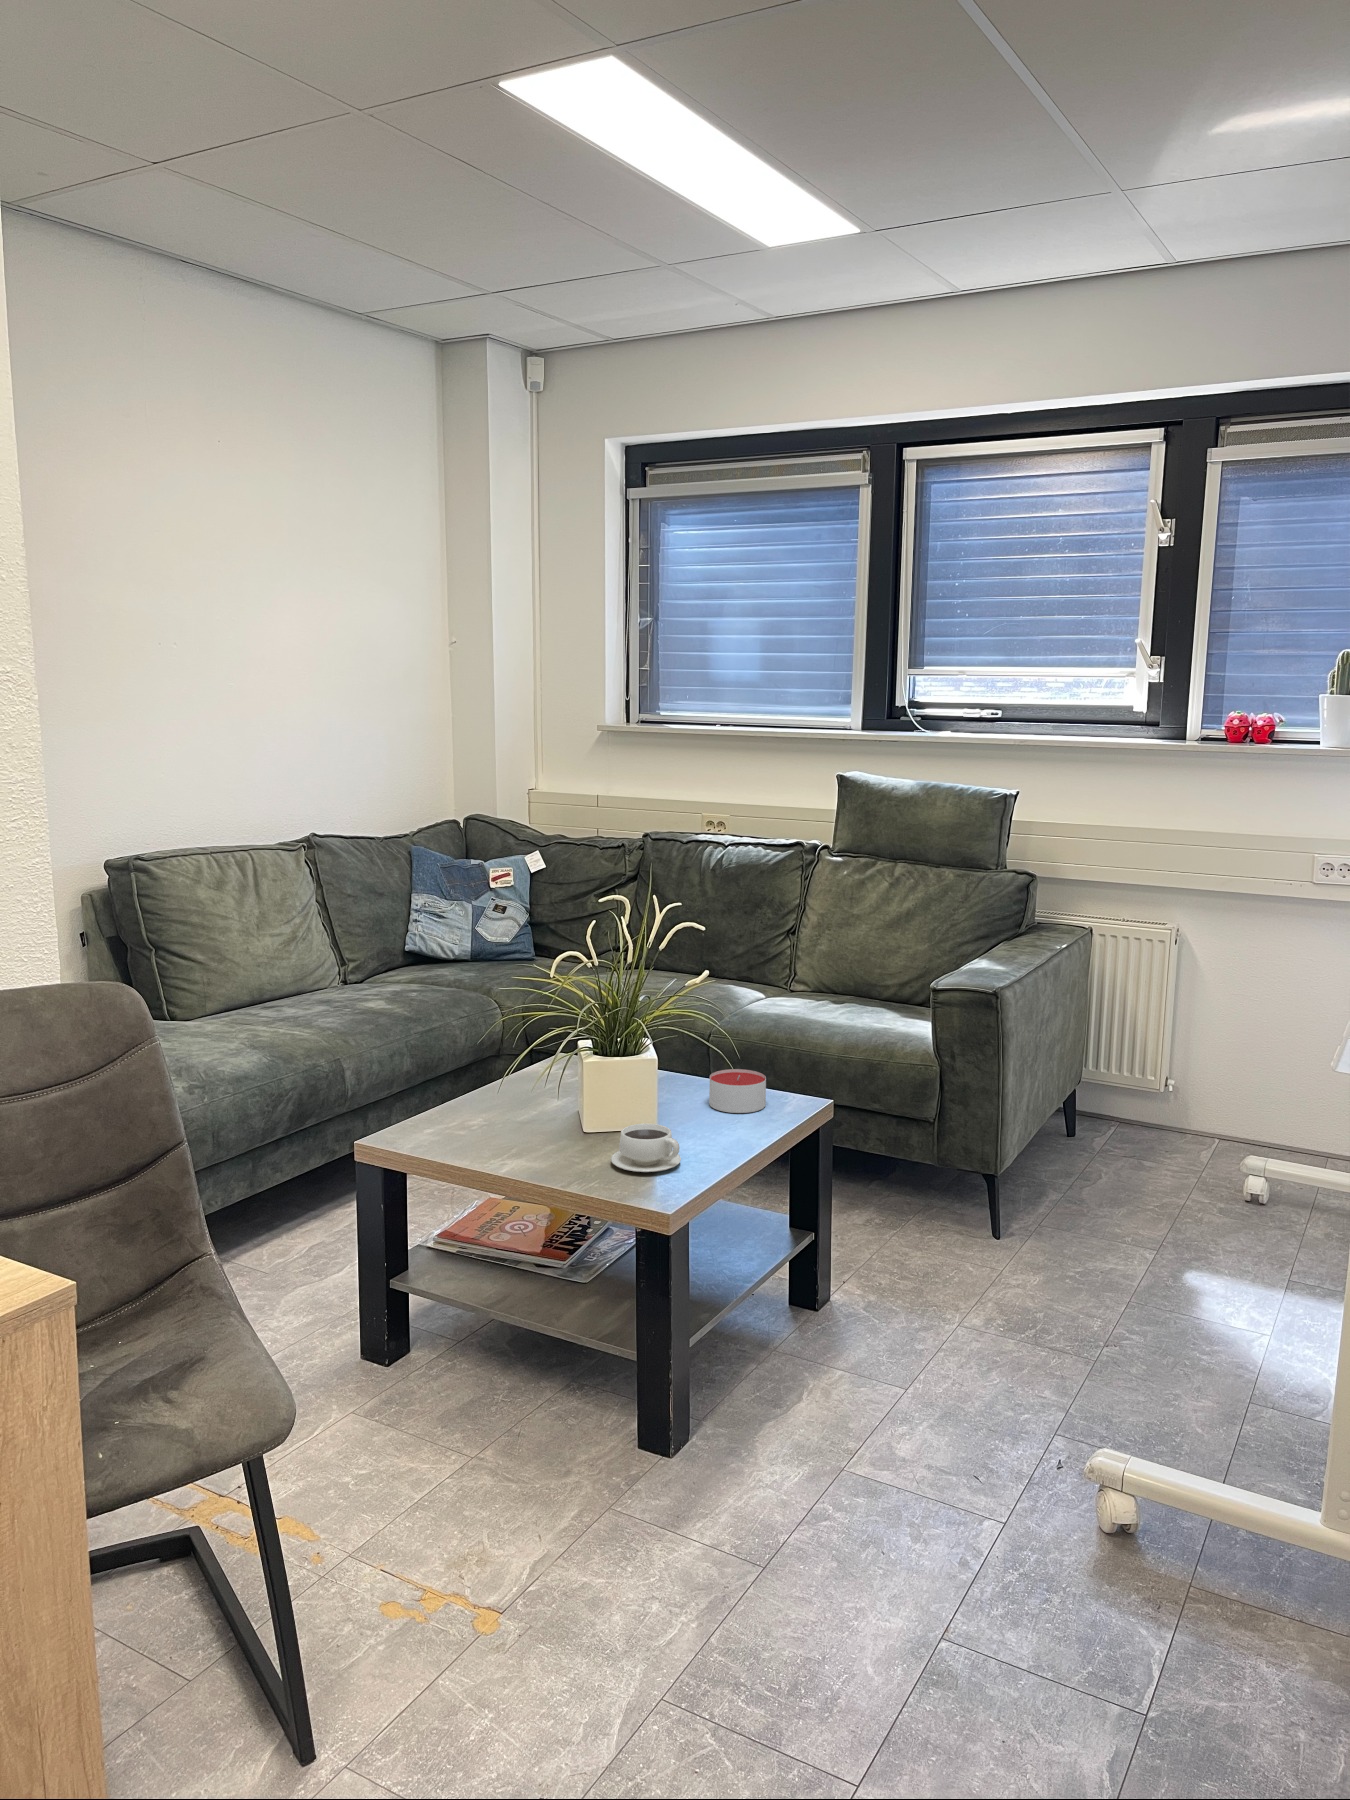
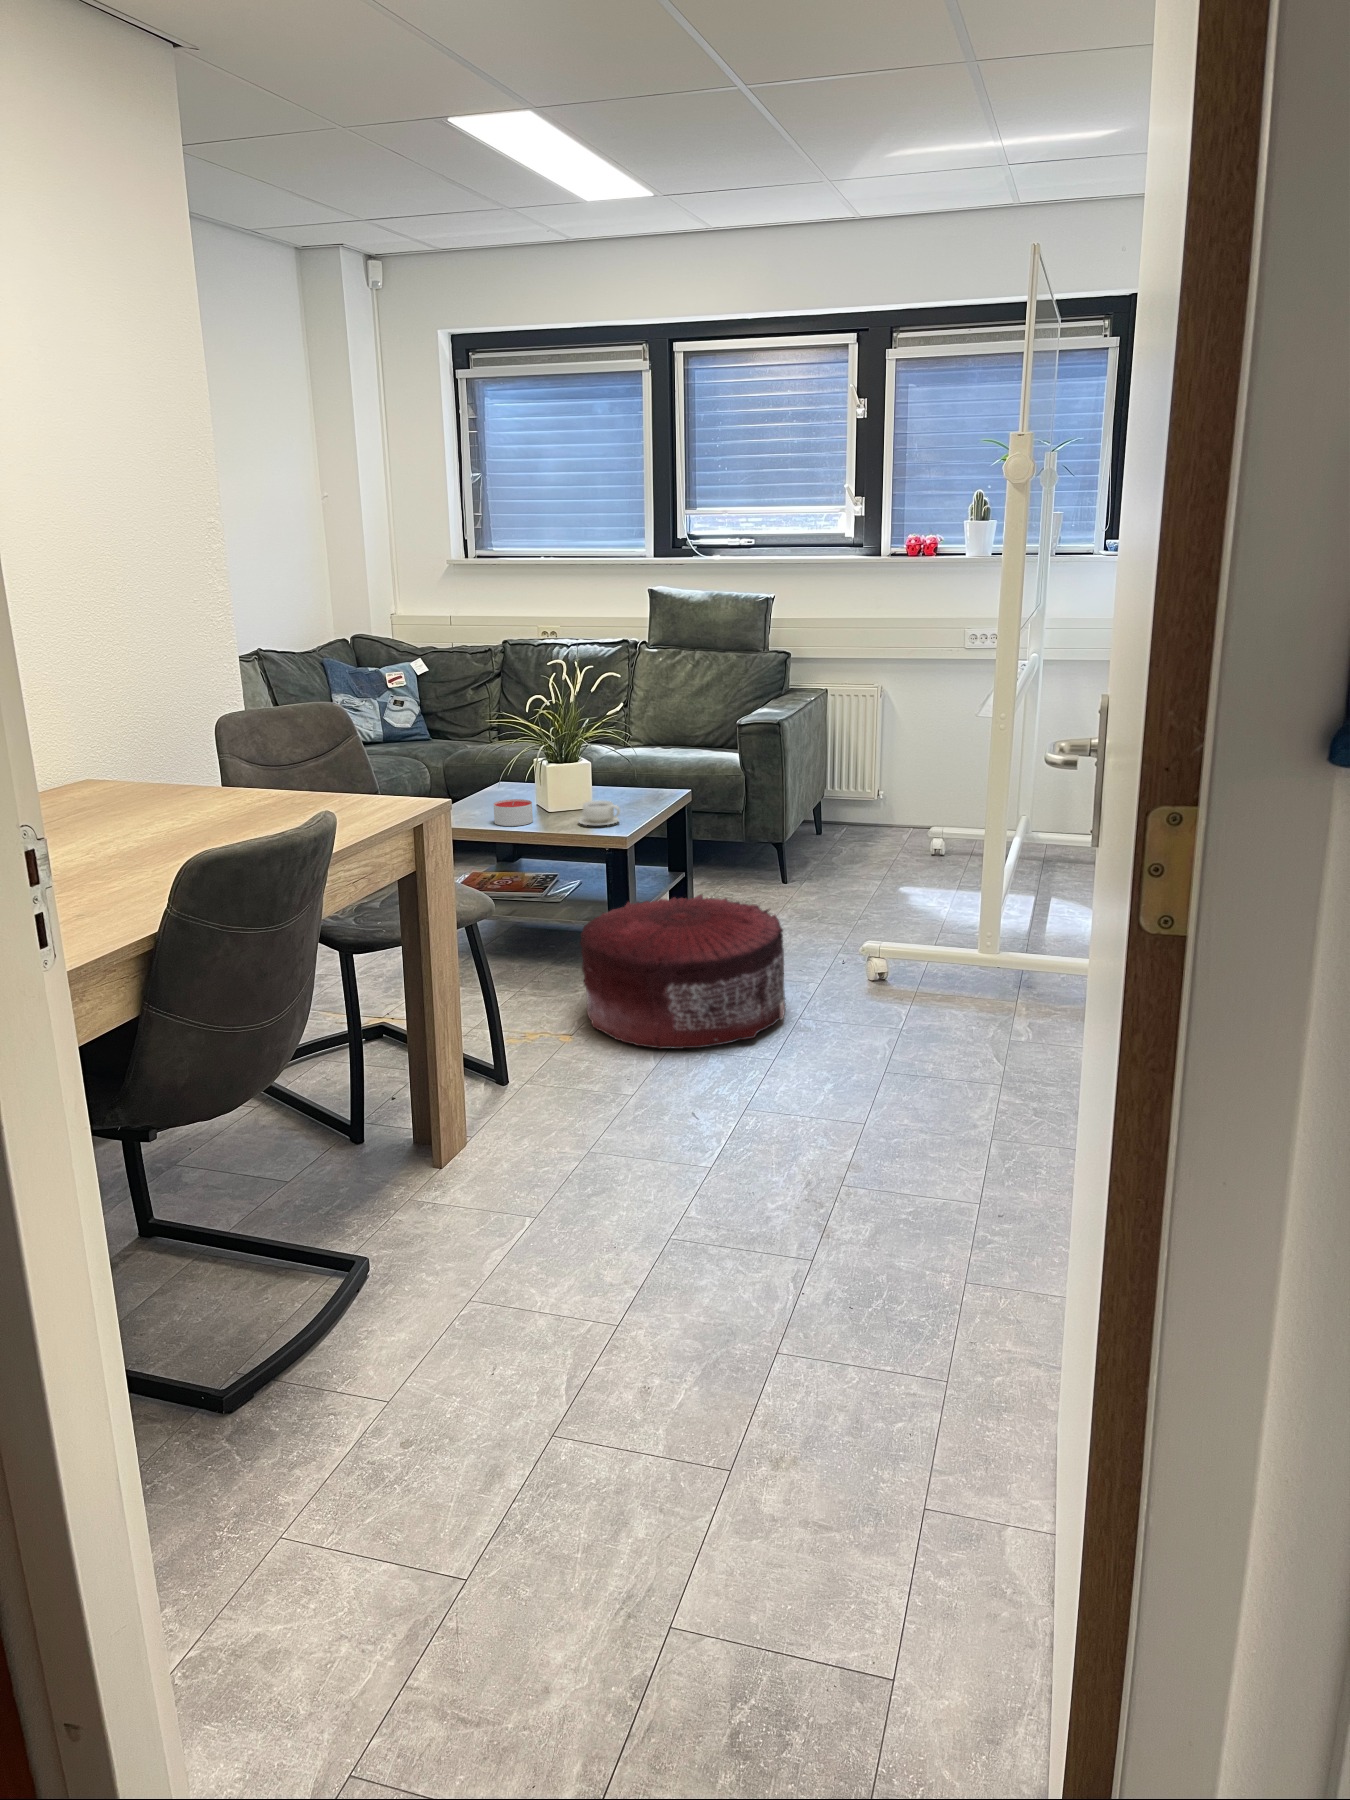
candle: present [709,1069,766,1113] -> present [494,799,533,826]
pouf: none [527,1322,920,1702] -> present [580,895,785,1049]

